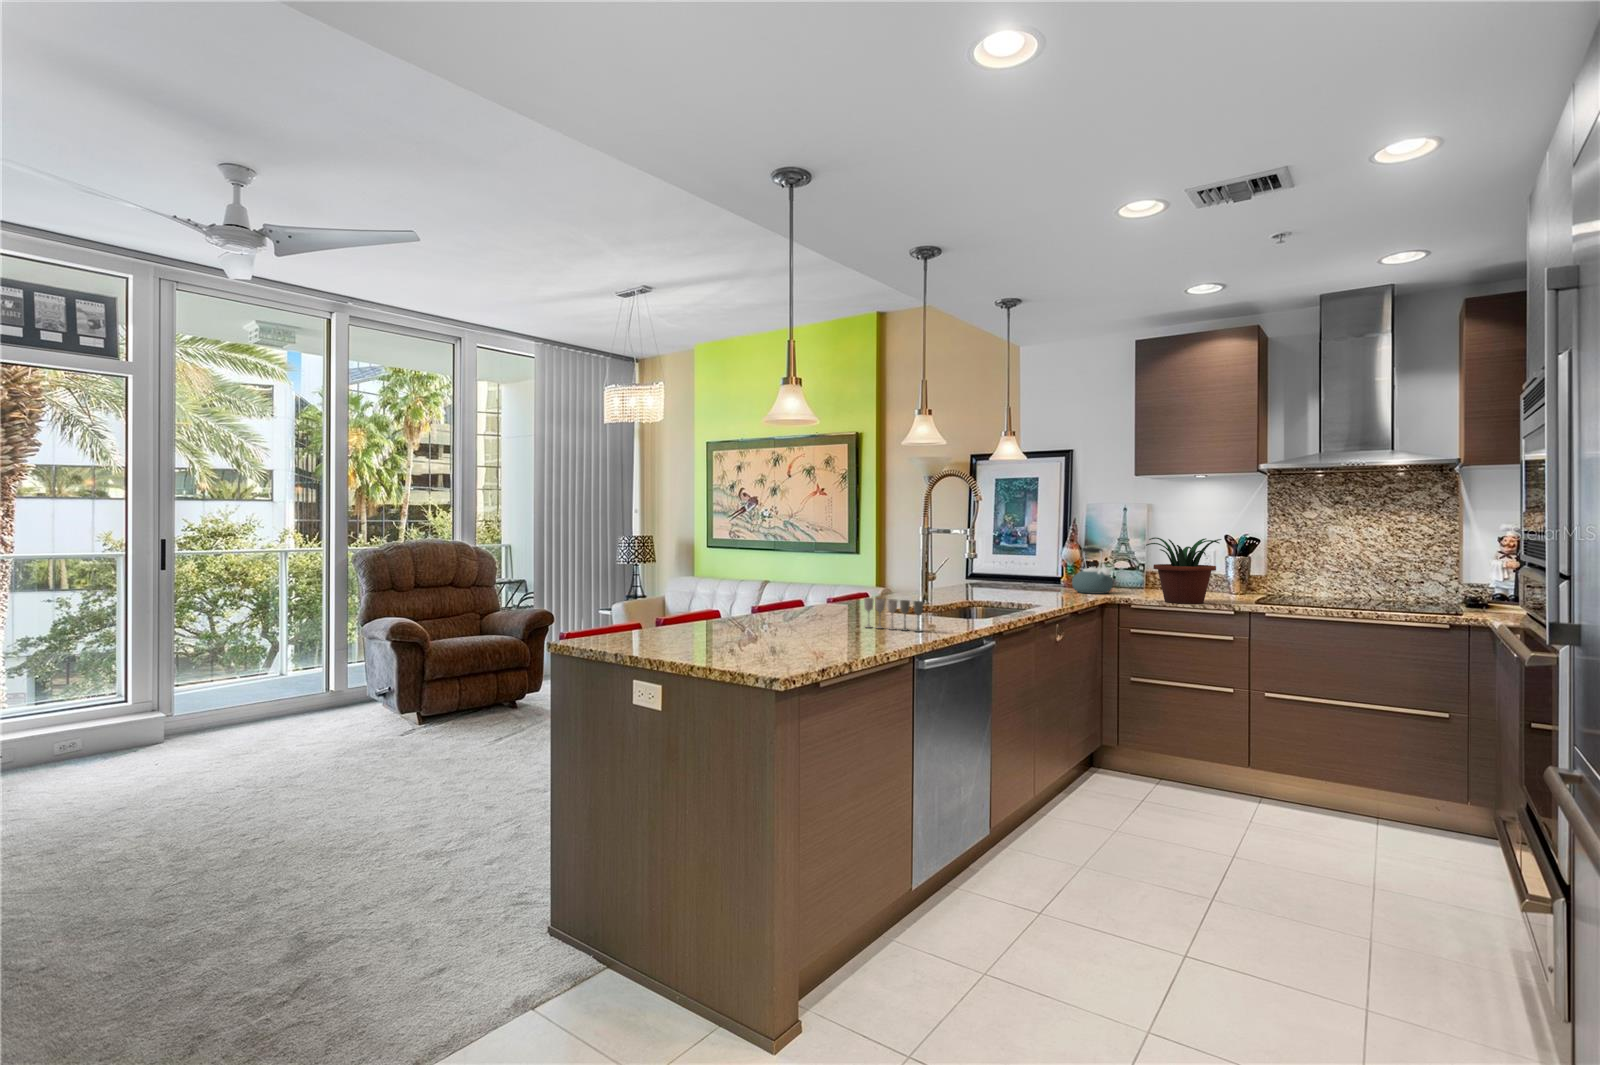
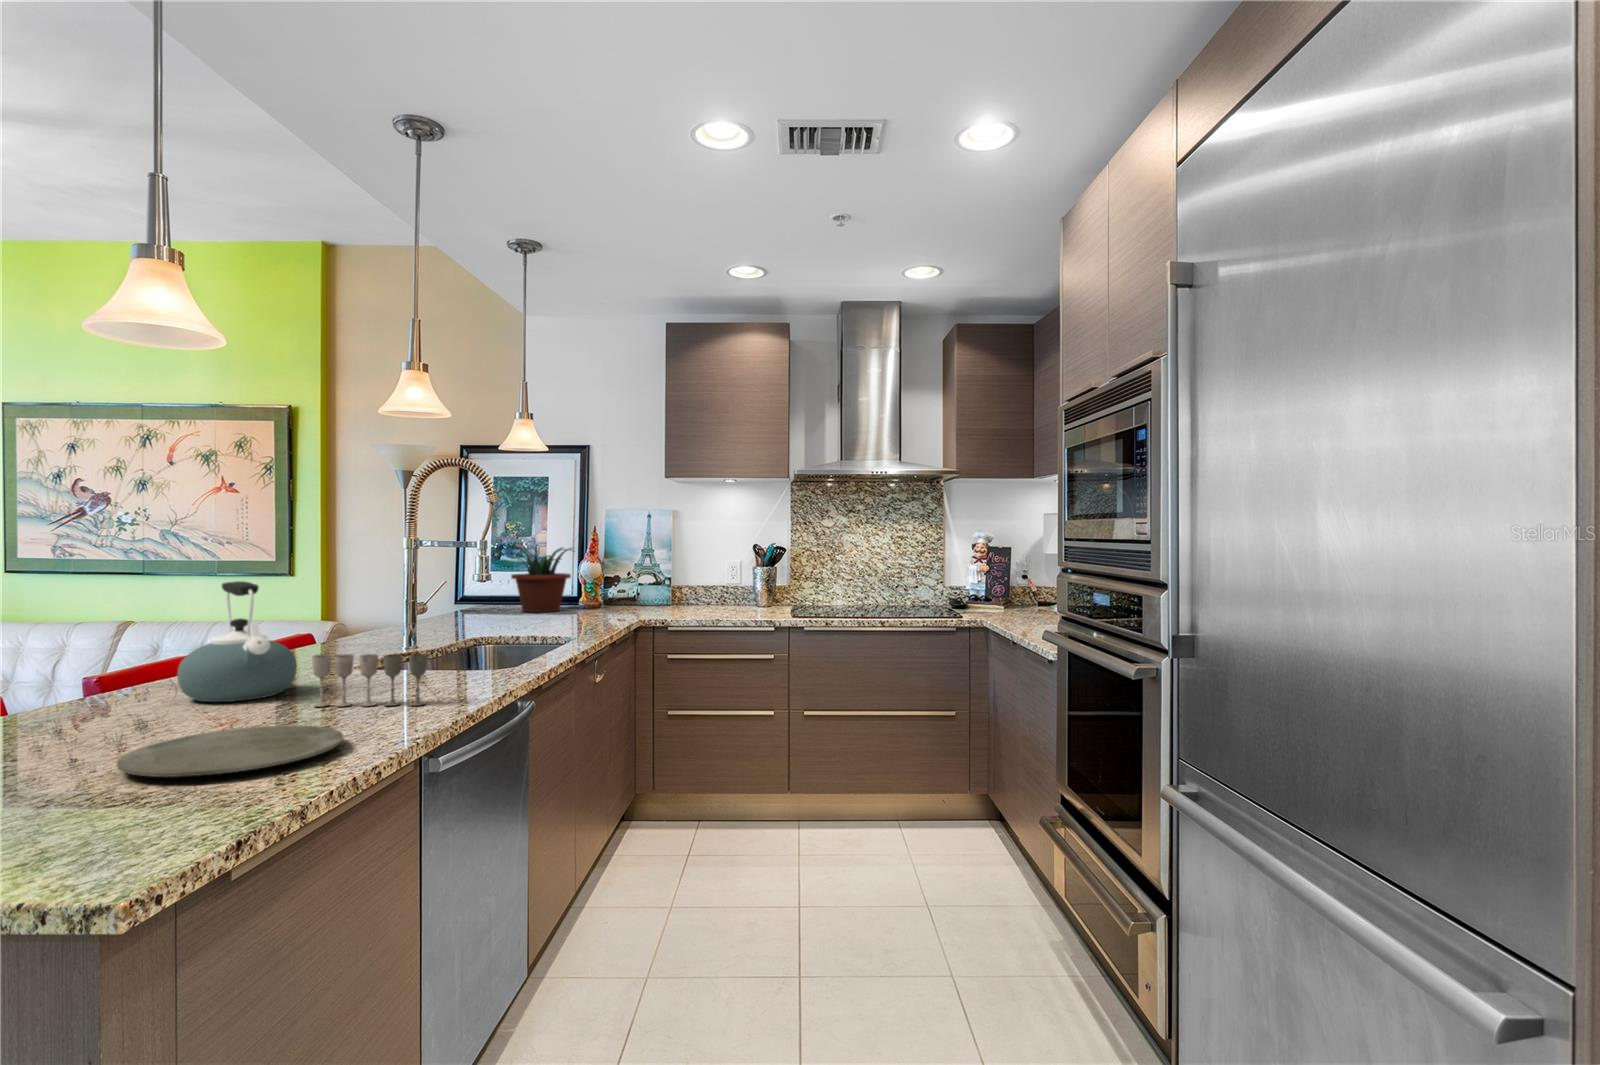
potted plant: present [1146,537,1221,604] -> present [511,548,572,612]
kettle: present [1072,547,1113,594] -> present [177,581,297,702]
plate: none [782,631,876,646] -> present [117,725,343,777]

